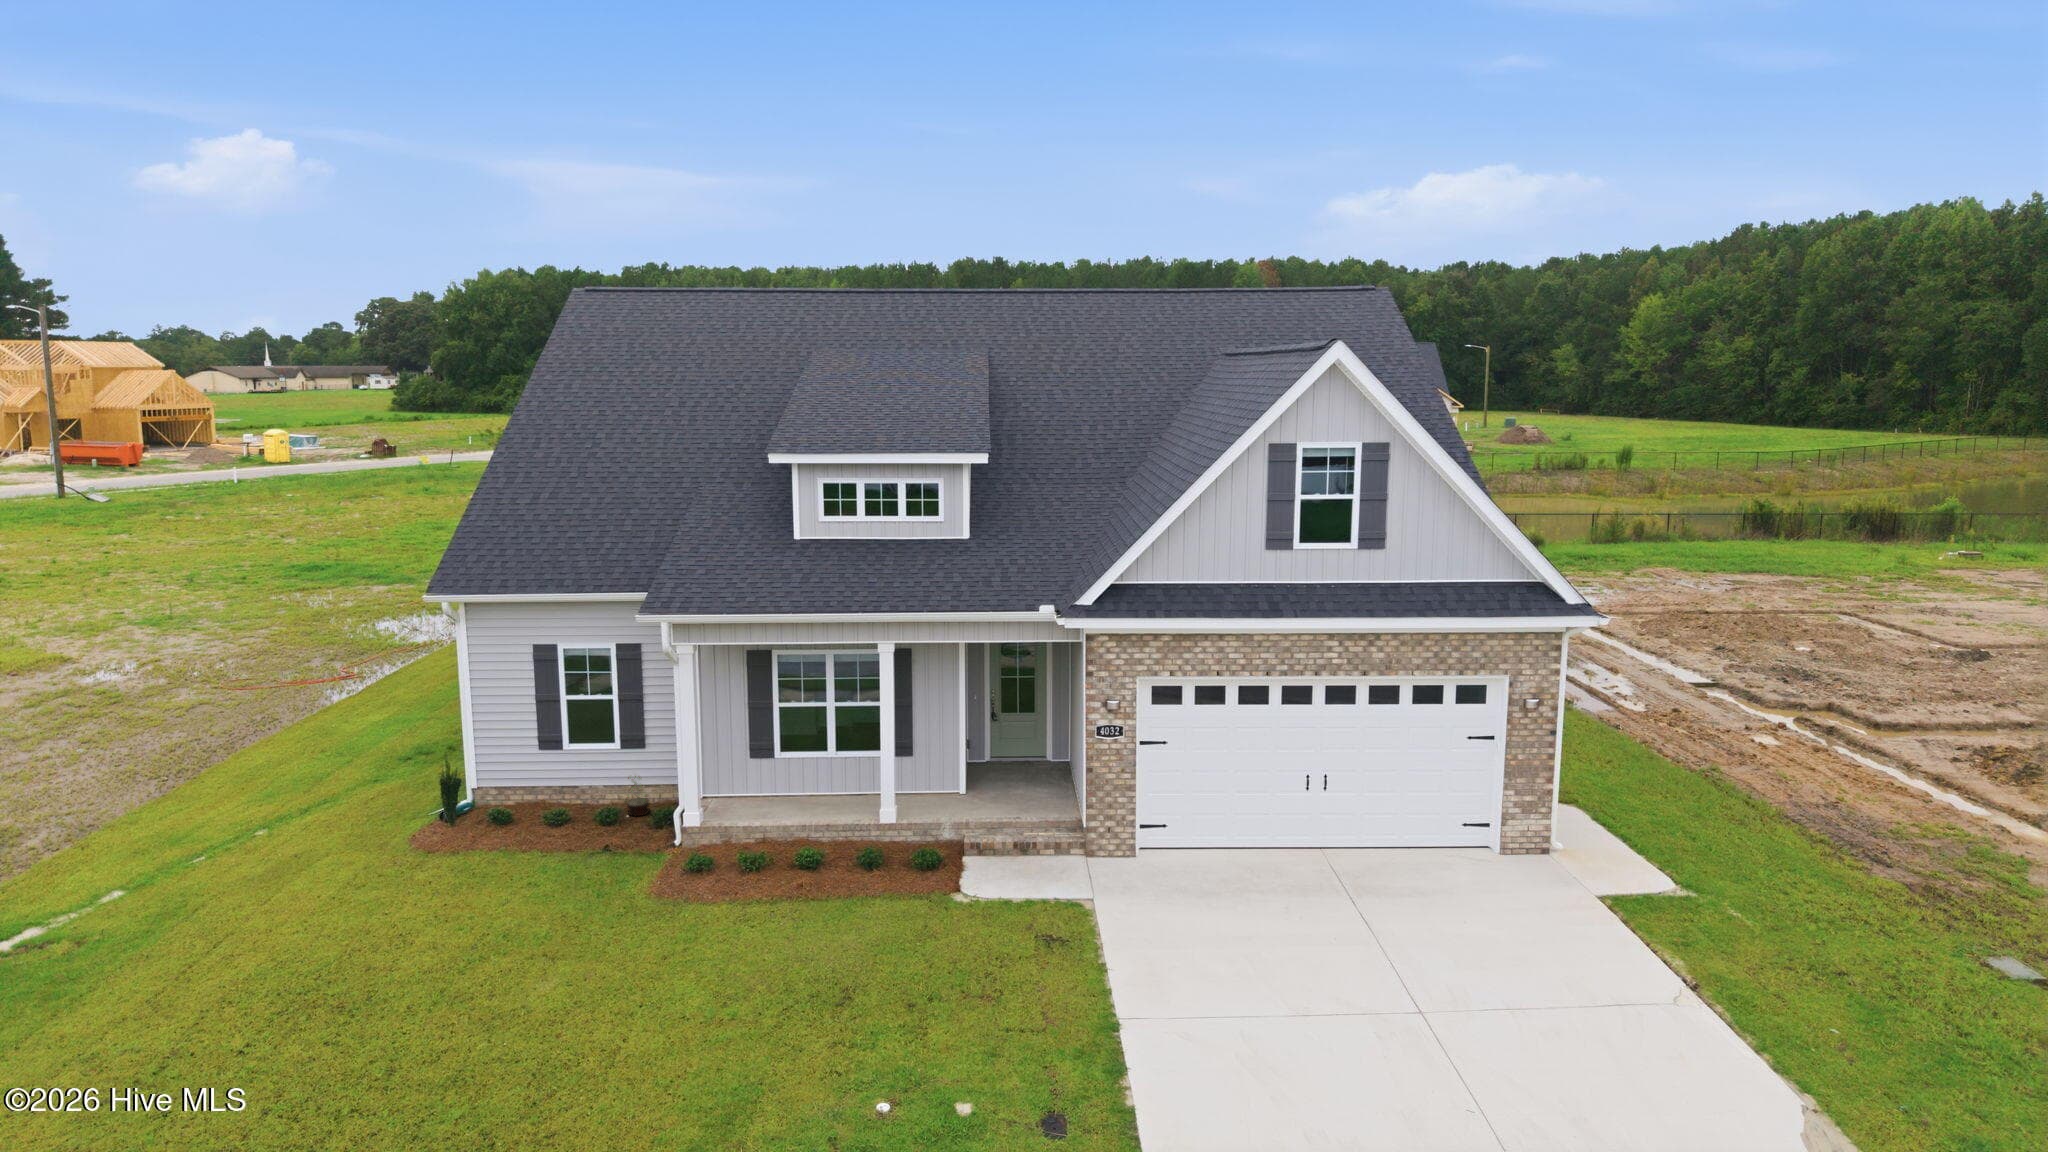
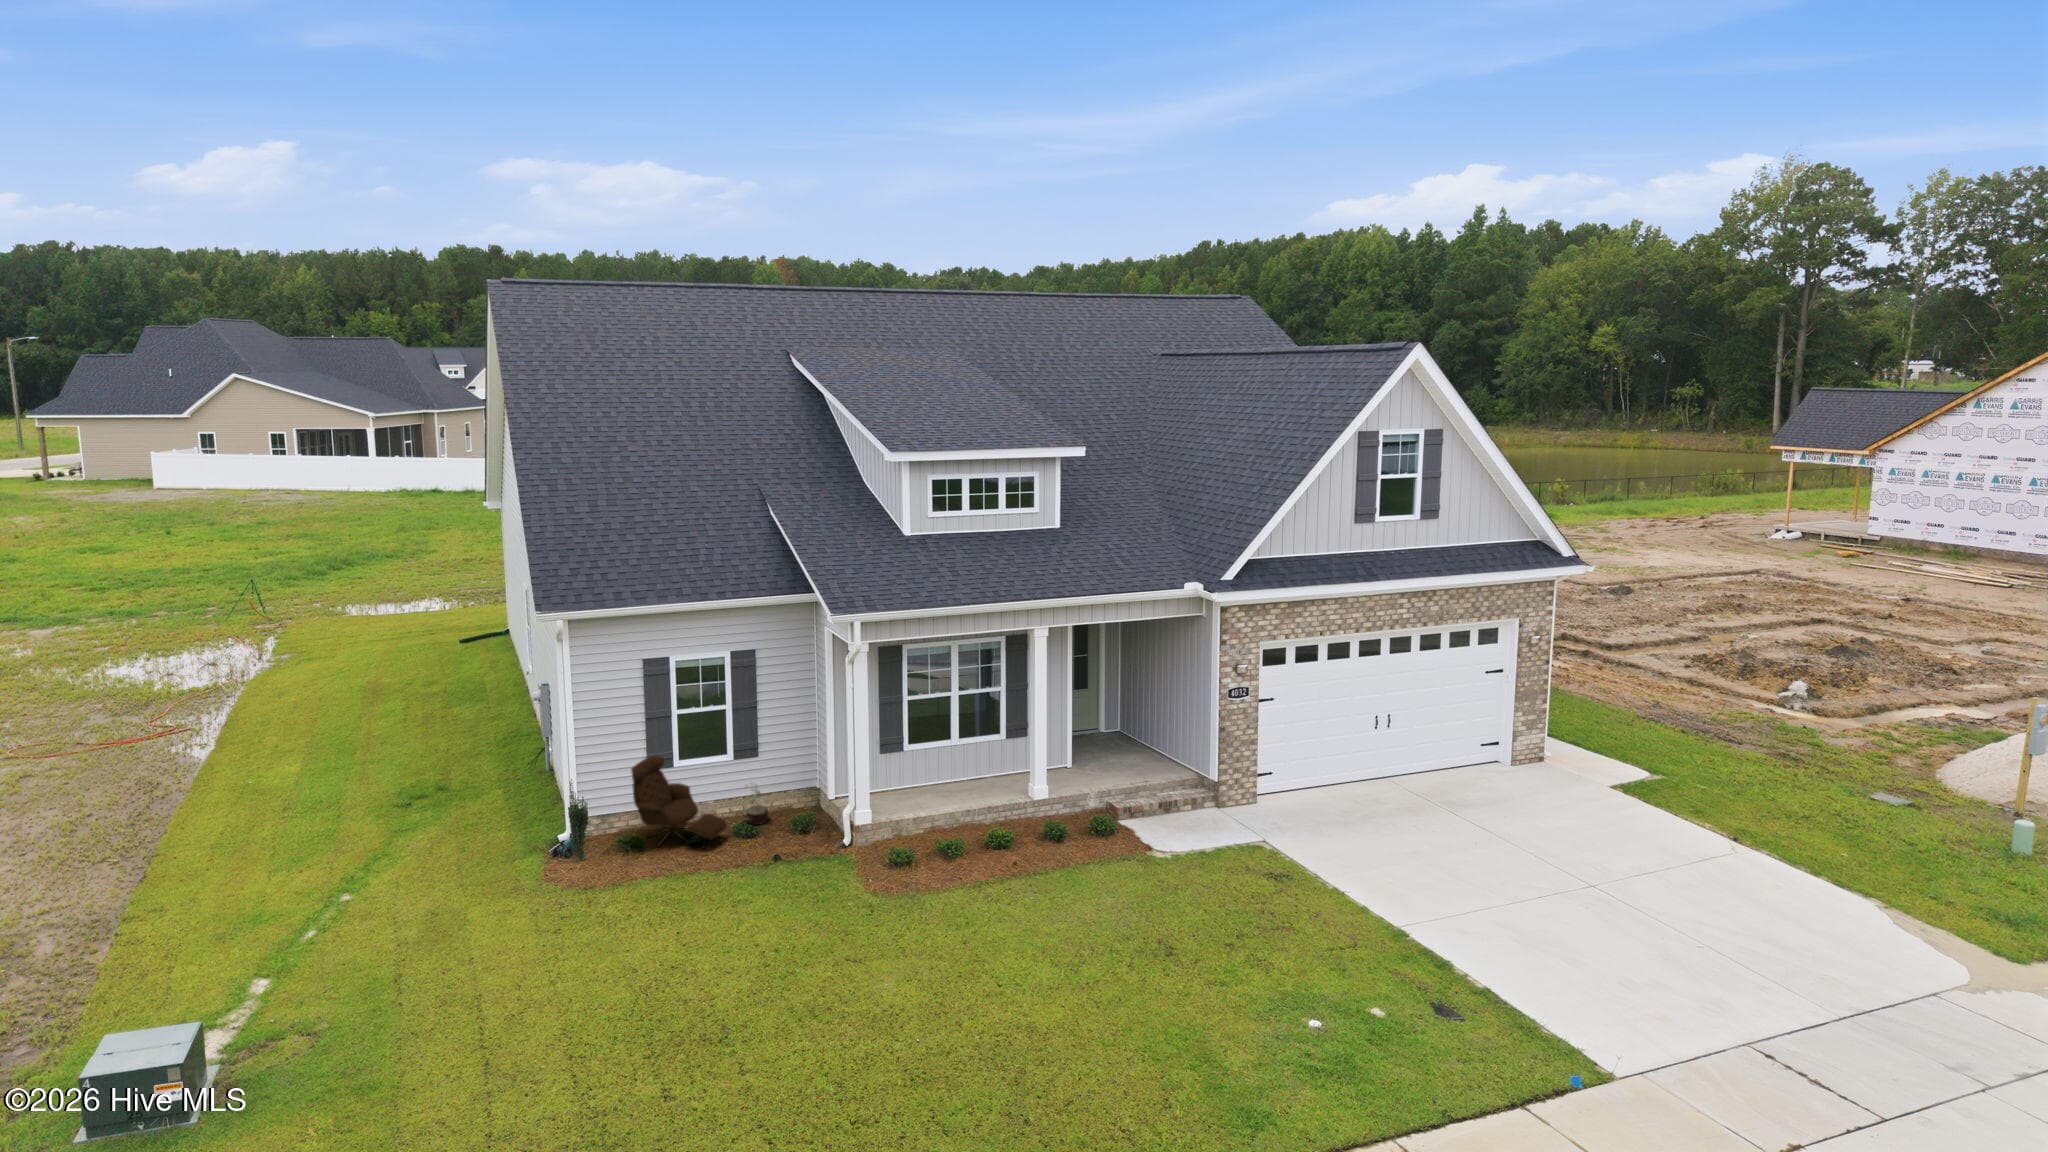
lounge chair: none [514,738,596,832] -> present [631,755,727,849]

